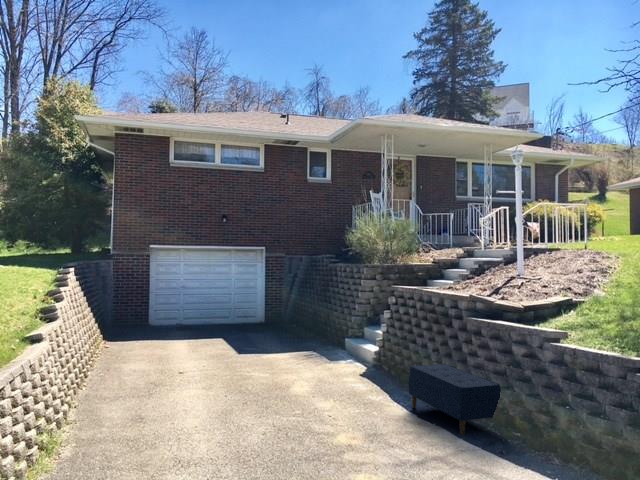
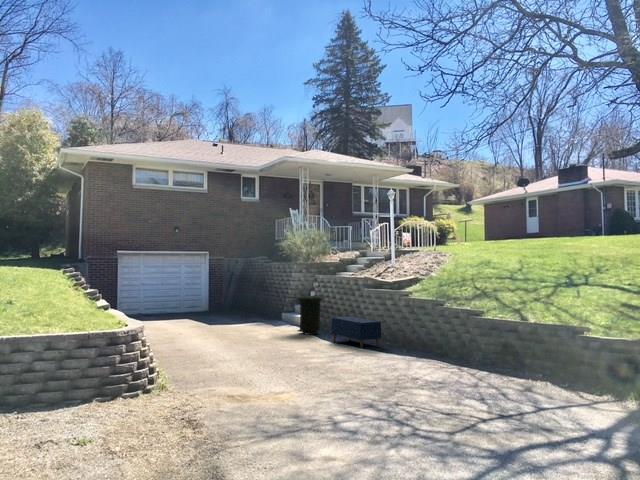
trash can: none [356,320,403,384] -> present [296,296,325,334]

